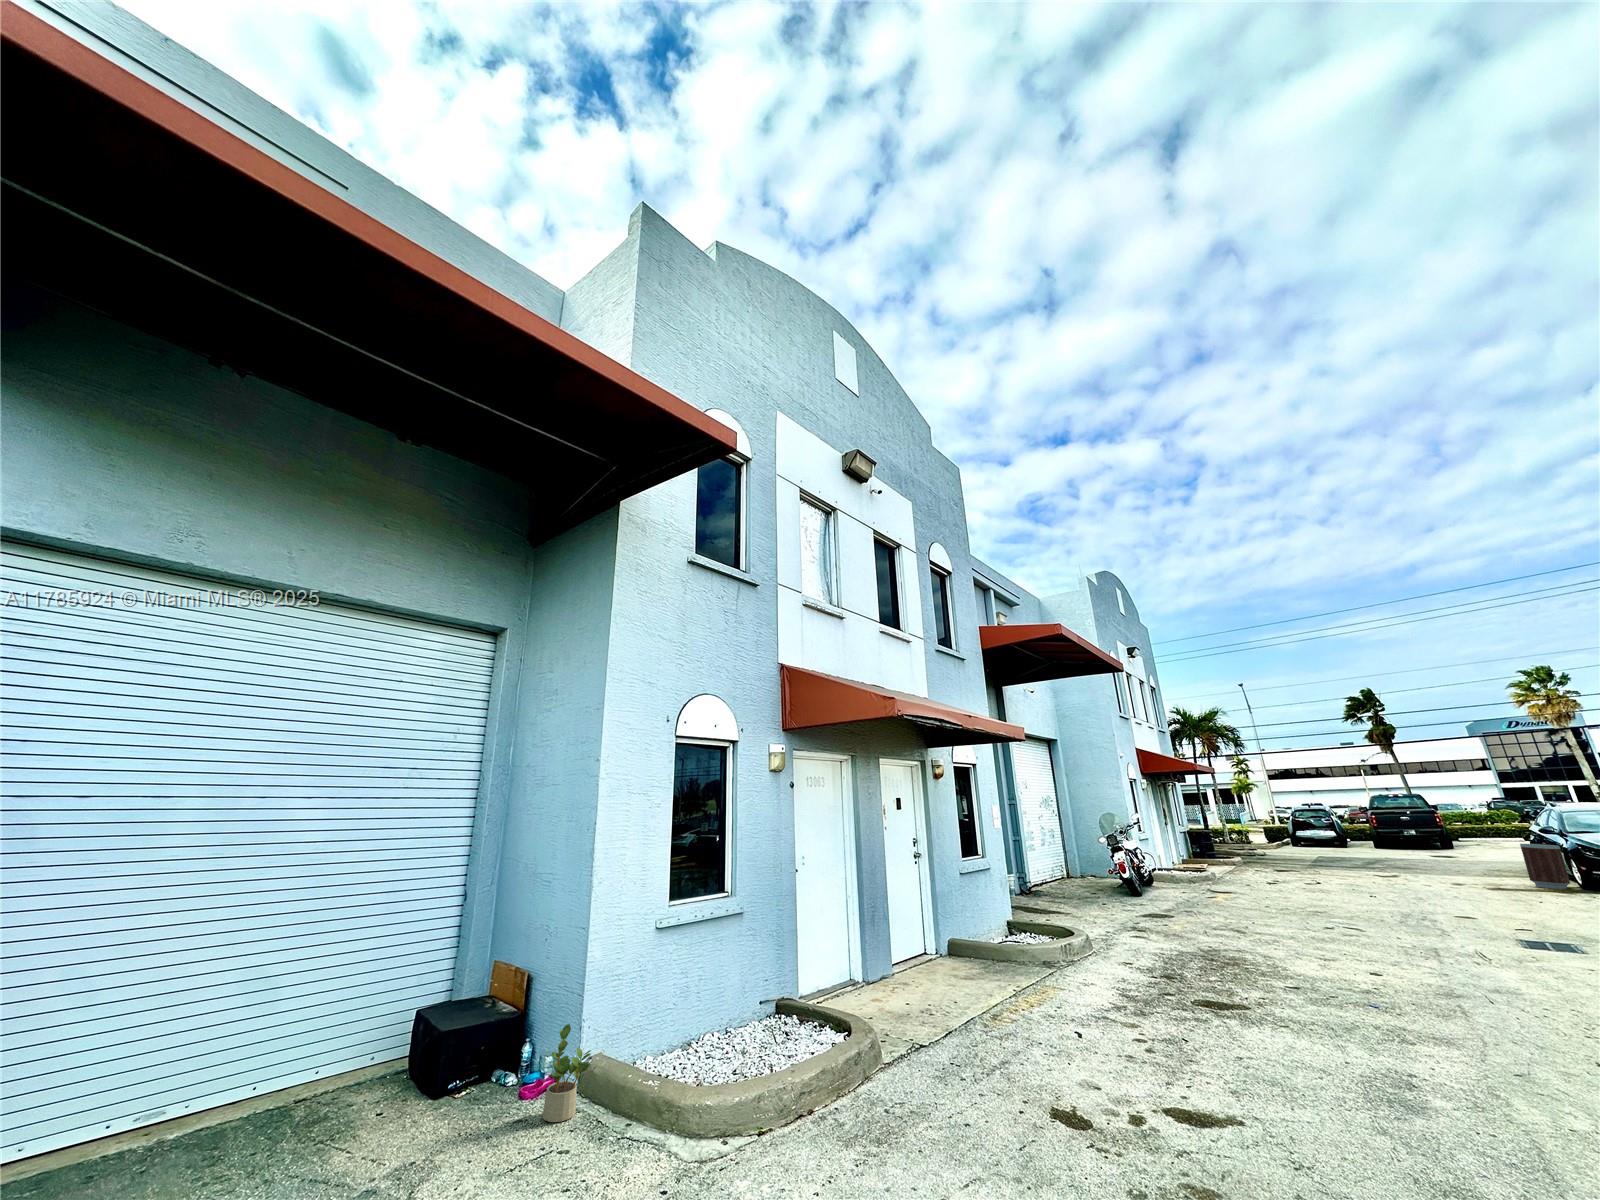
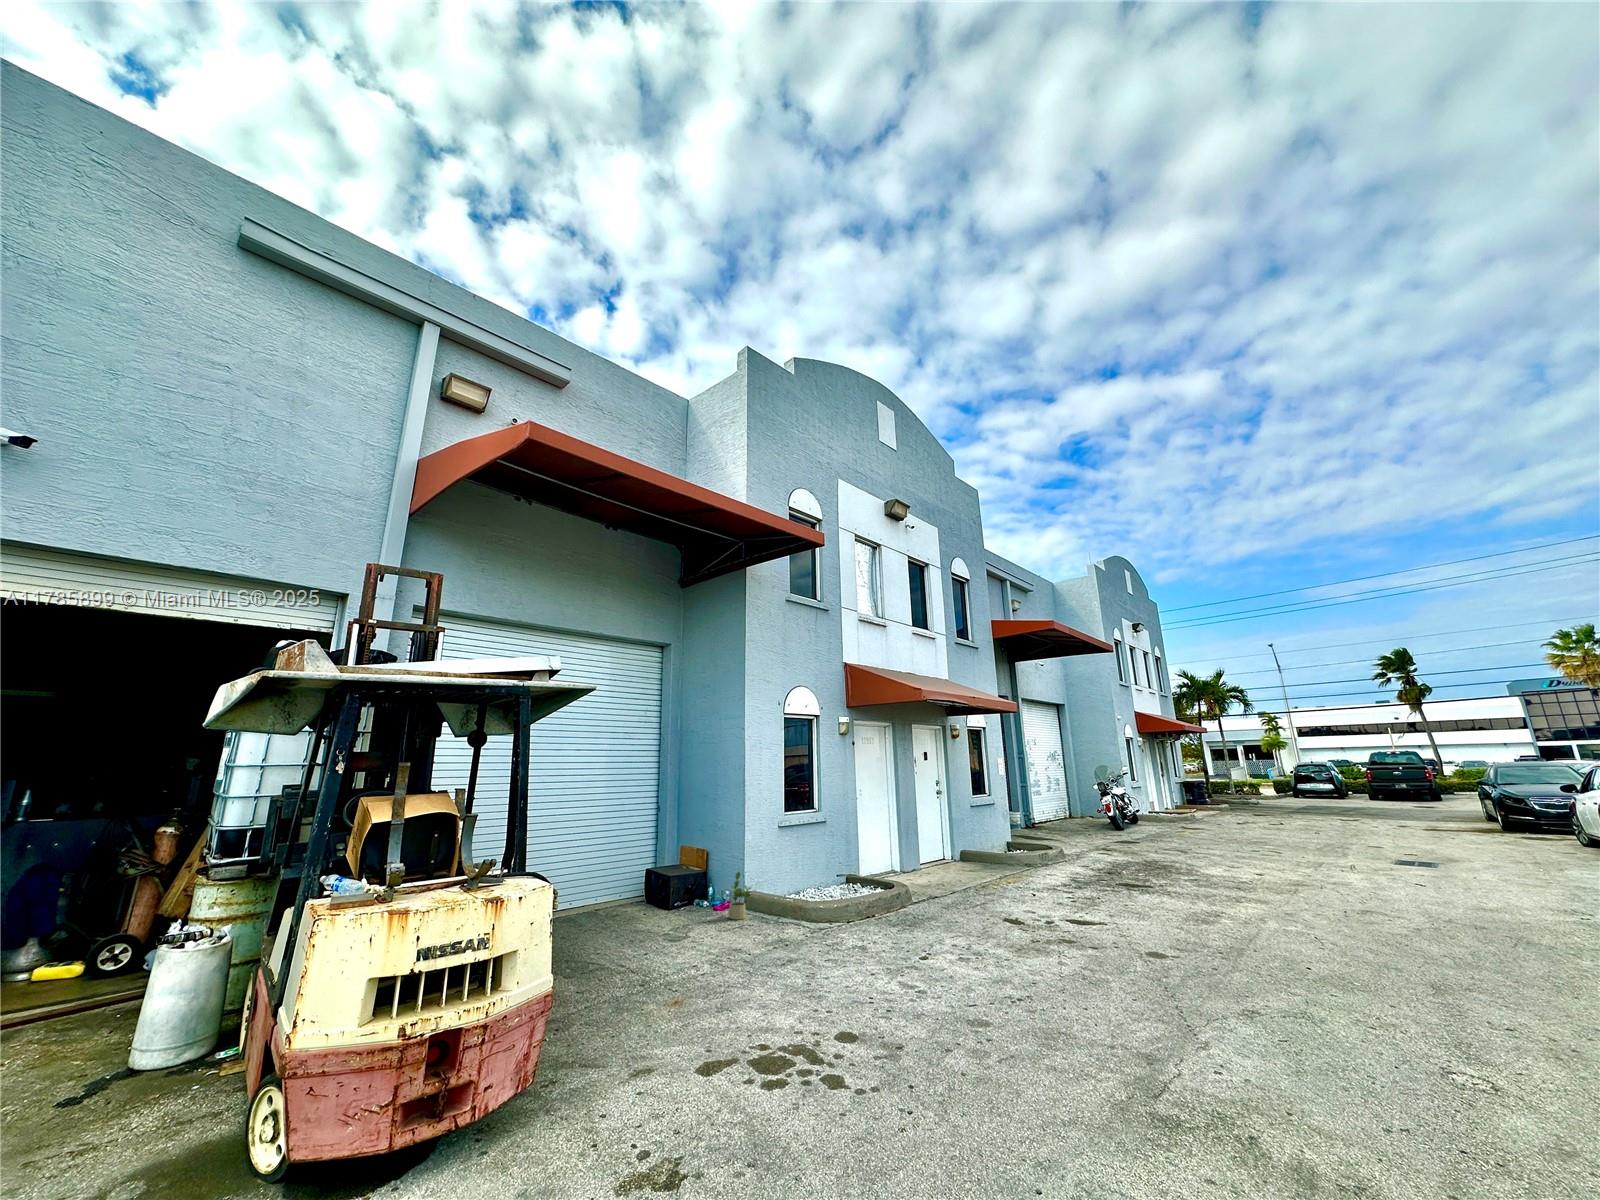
trash can: present [1520,844,1570,889] -> none [1451,792,1488,829]

